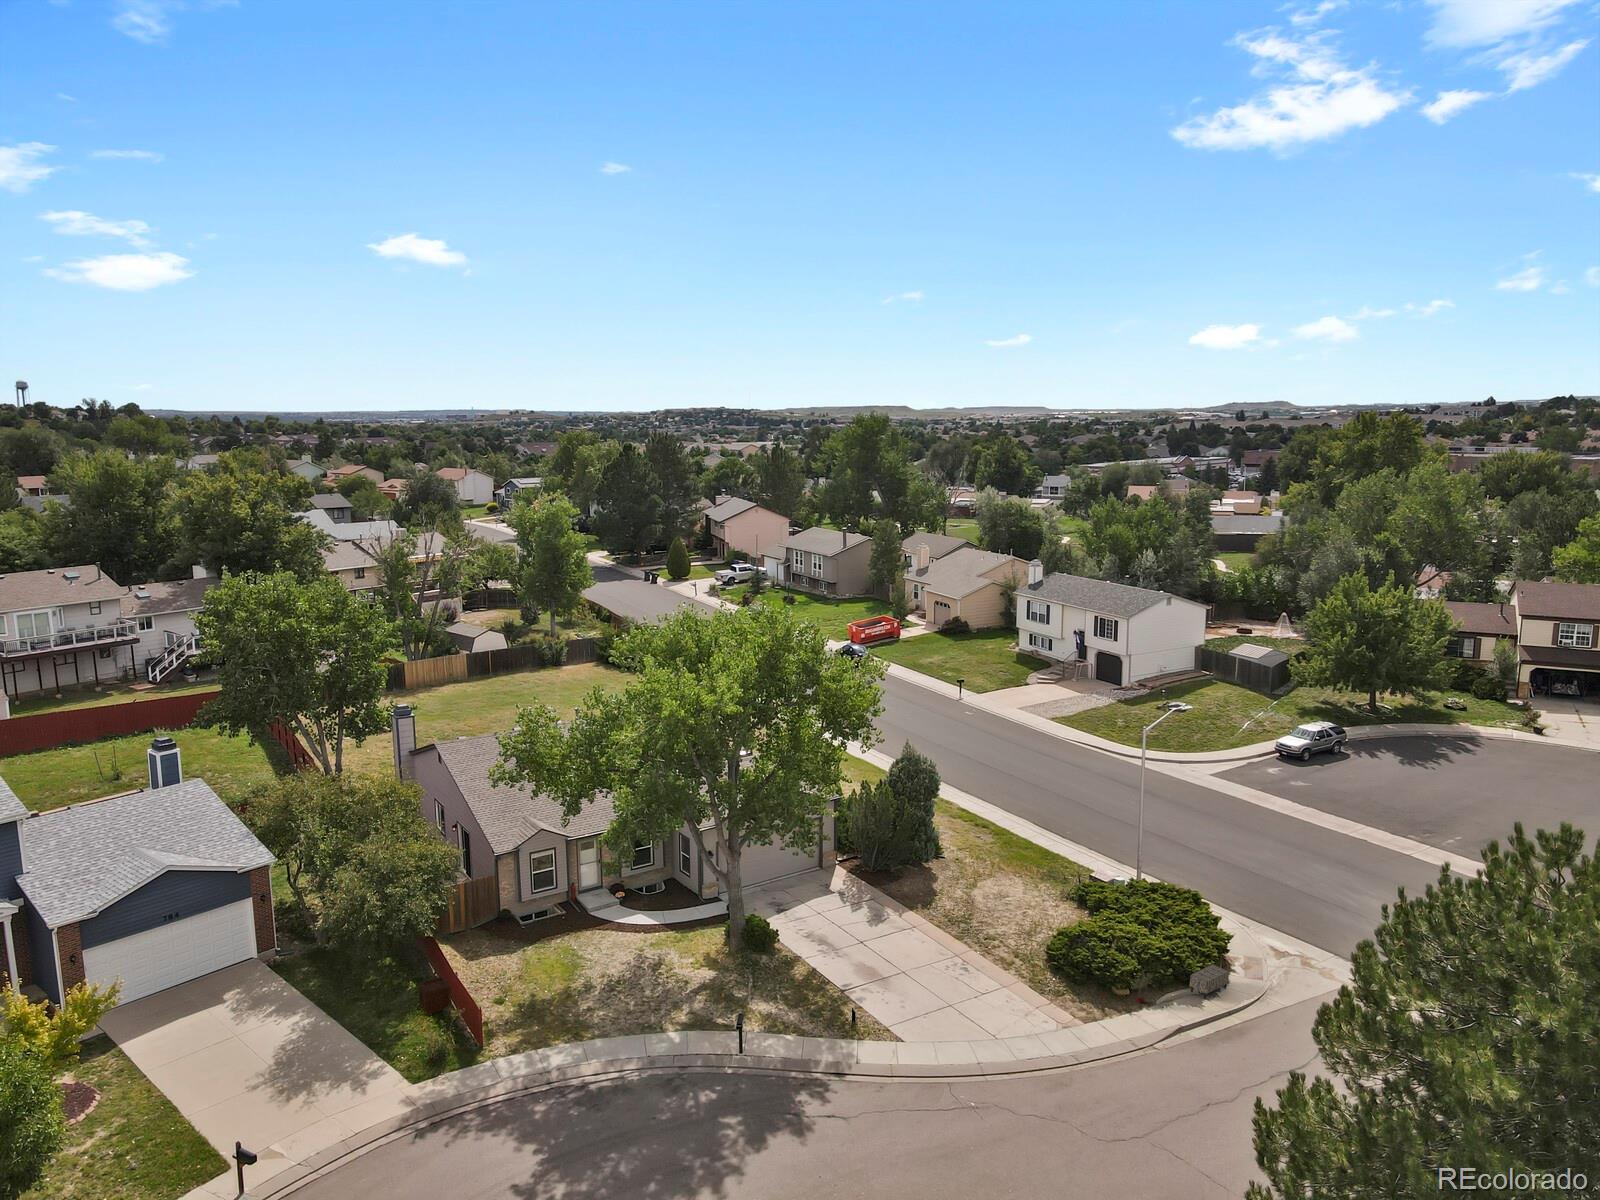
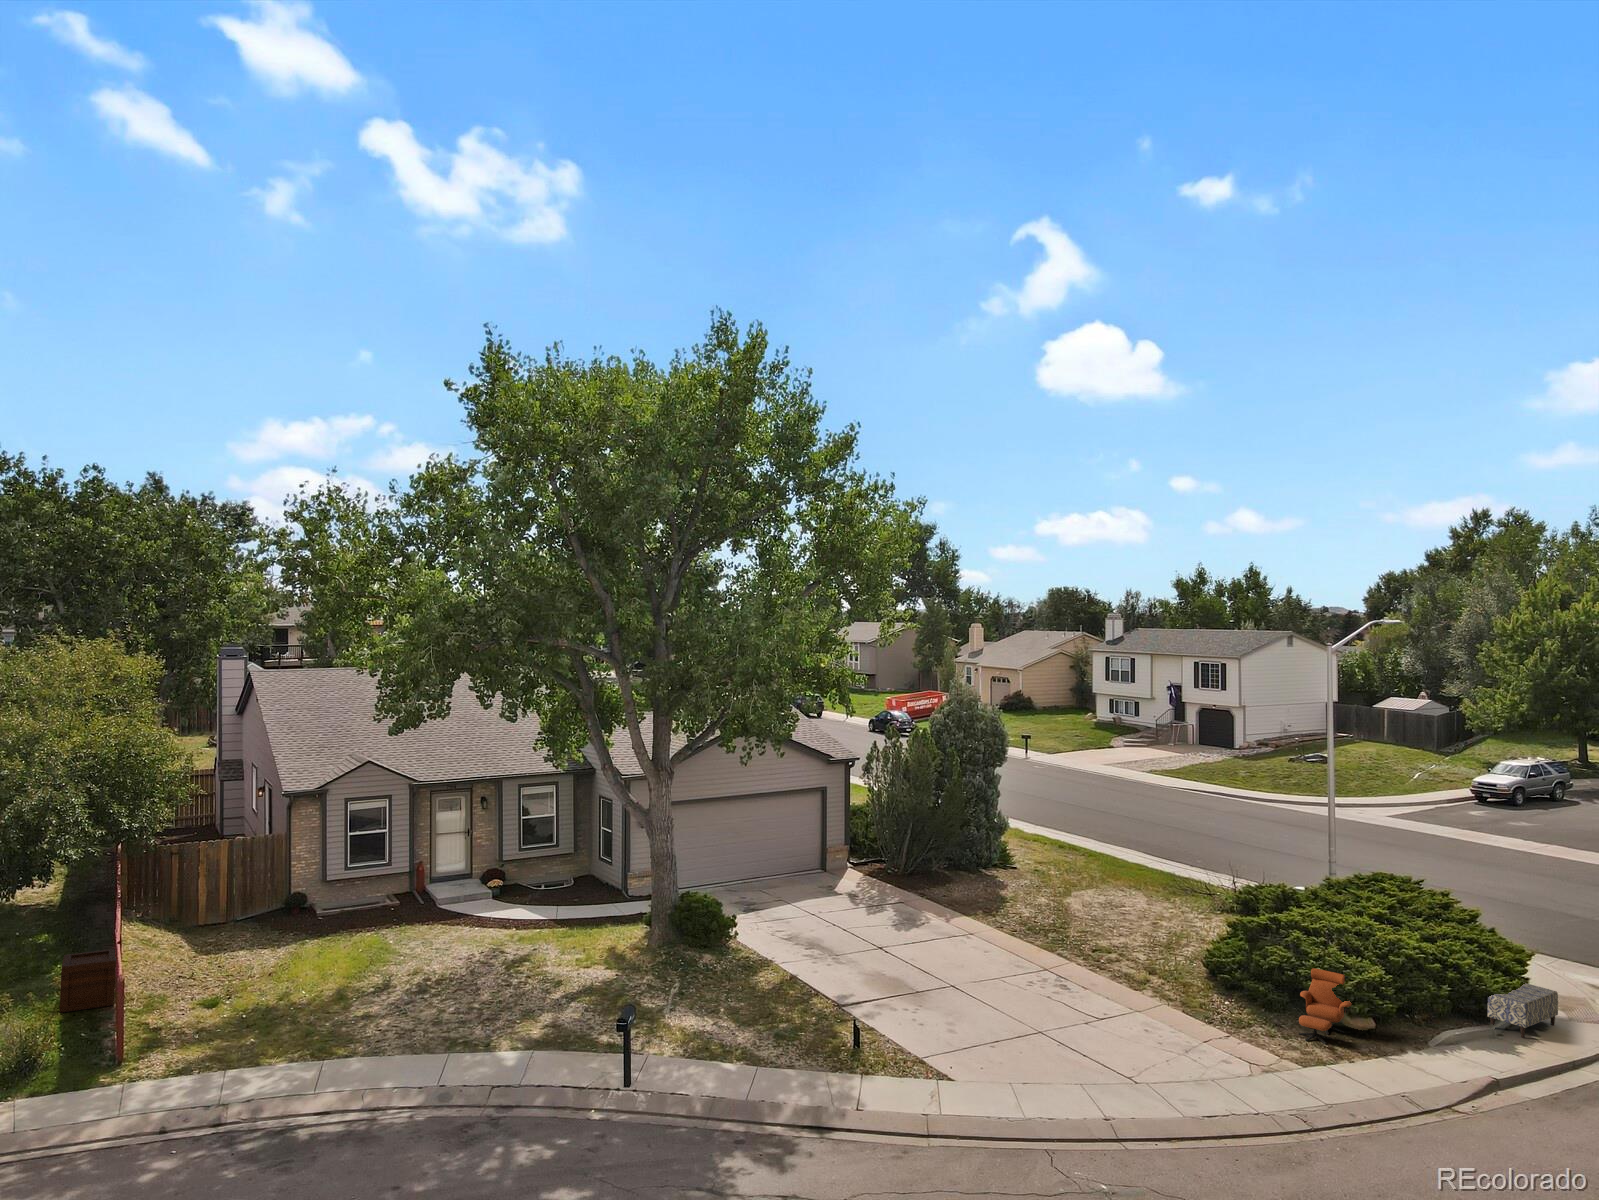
lounge chair: none [1087,965,1116,1008] -> present [1299,968,1352,1044]
potted tree: present [1131,972,1152,1003] -> none [1380,976,1423,1040]

